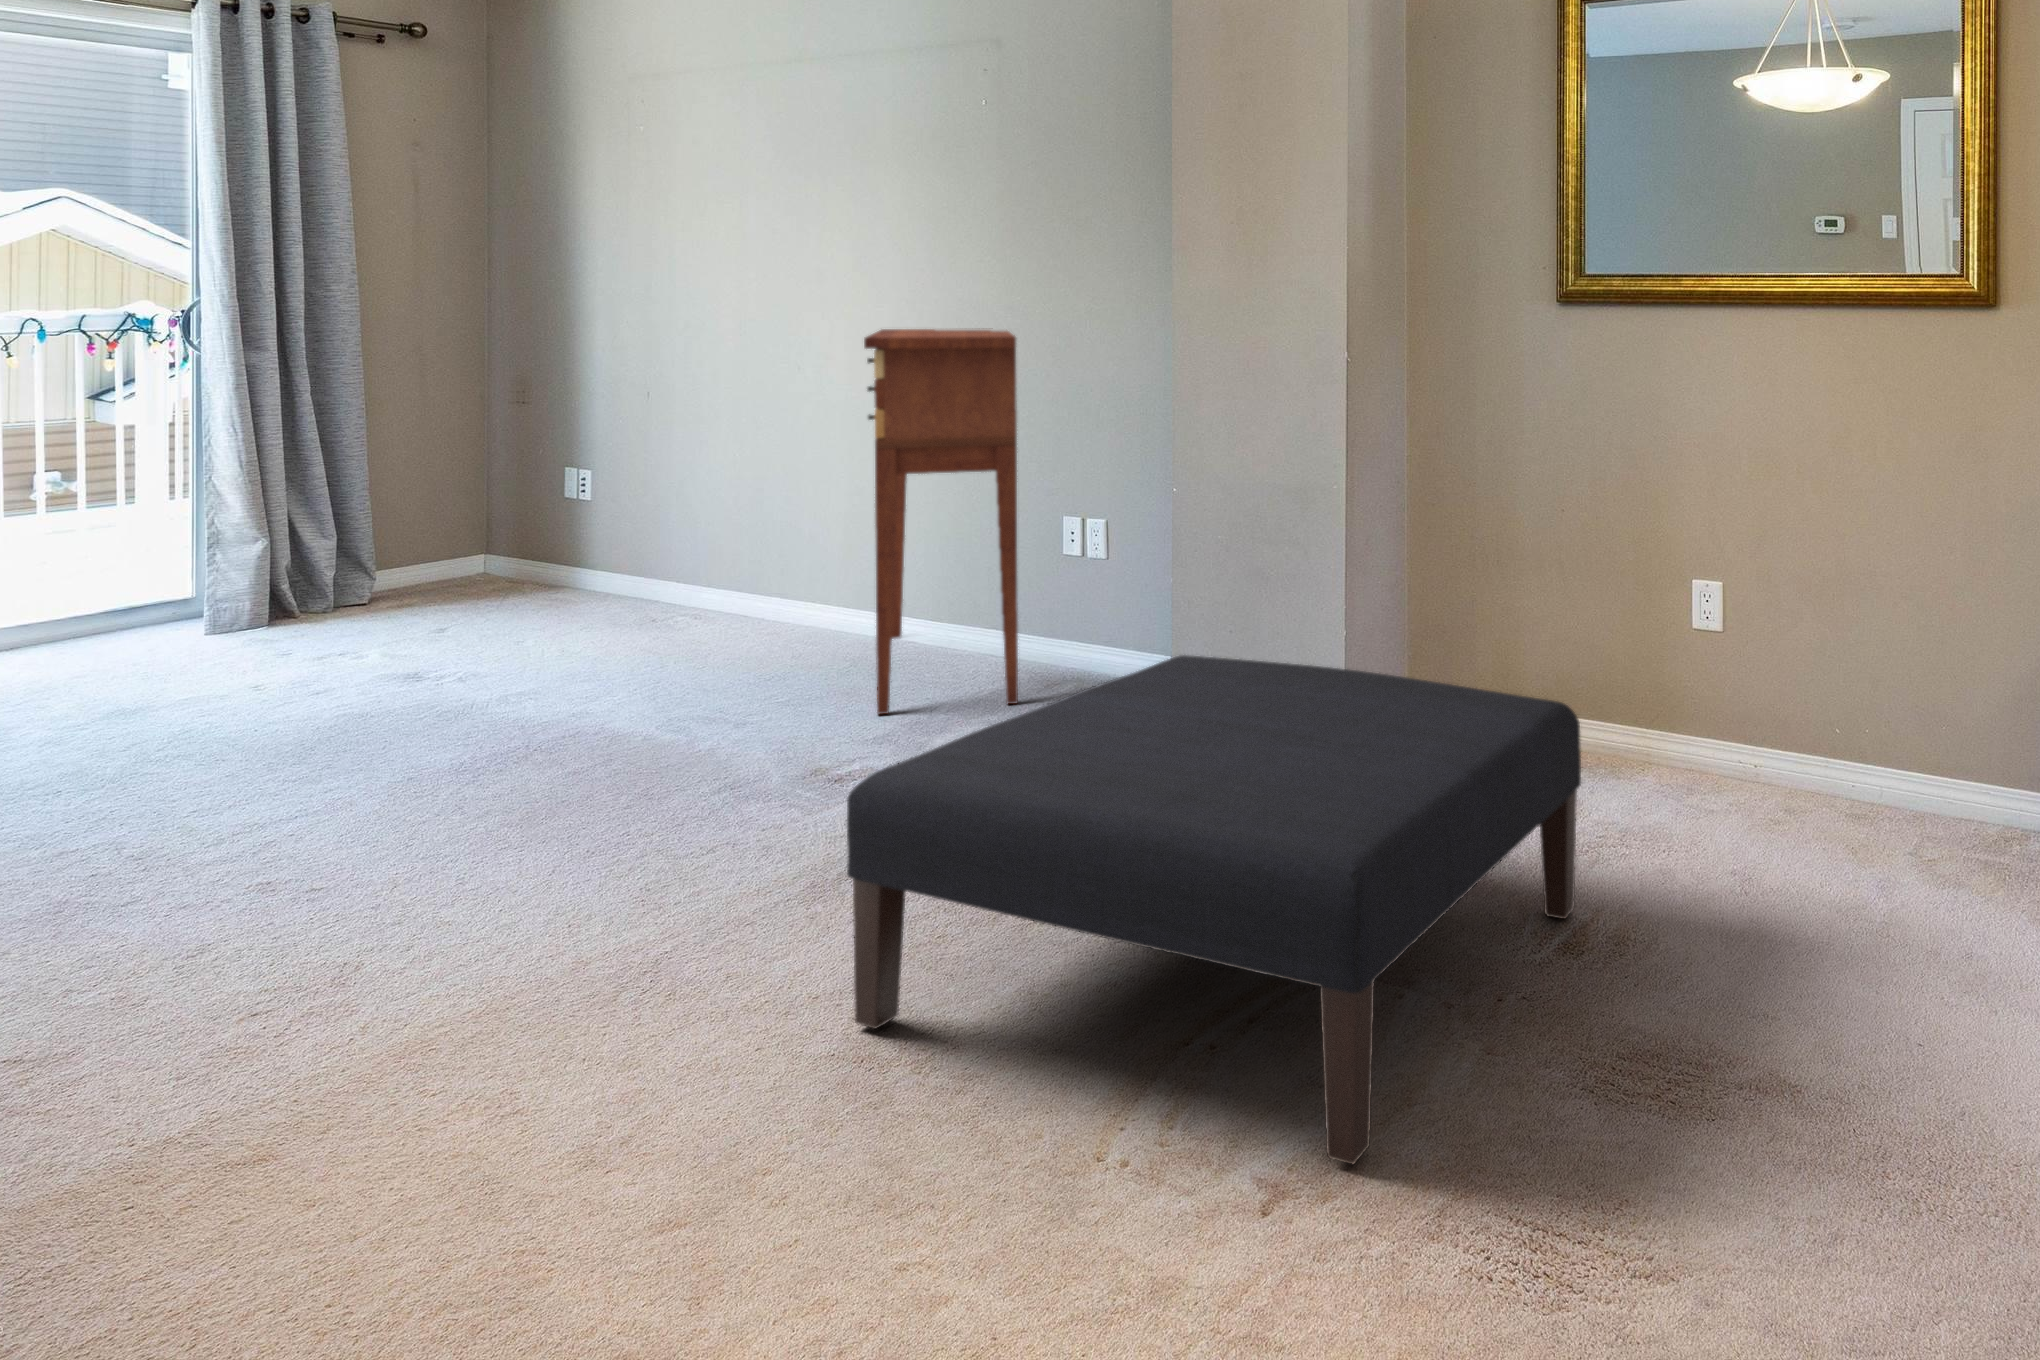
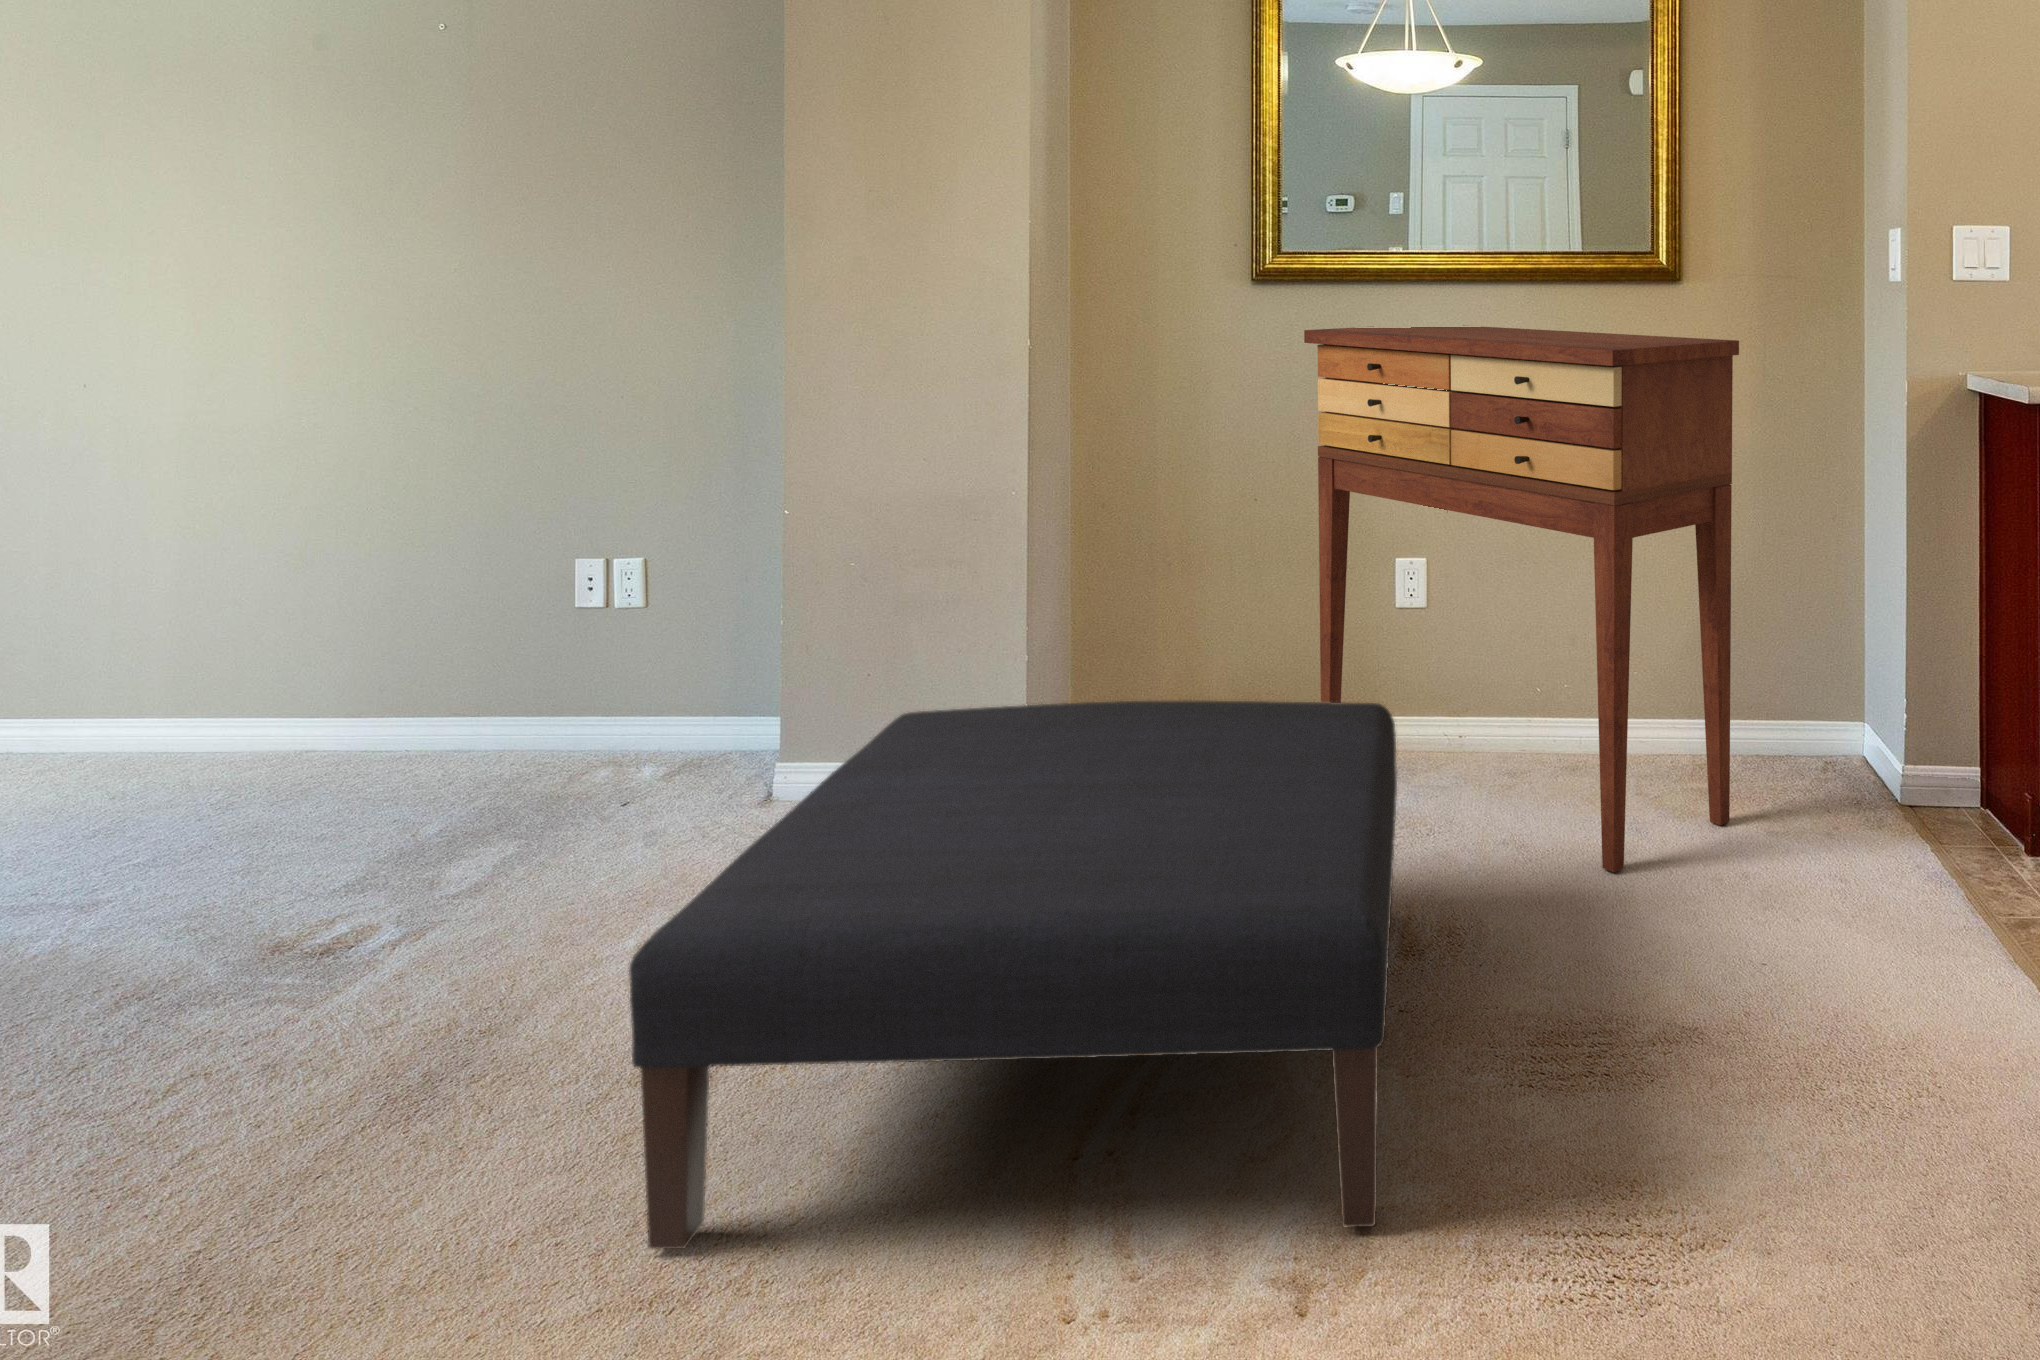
console table: present [864,329,1018,714] -> present [1304,326,1739,872]

